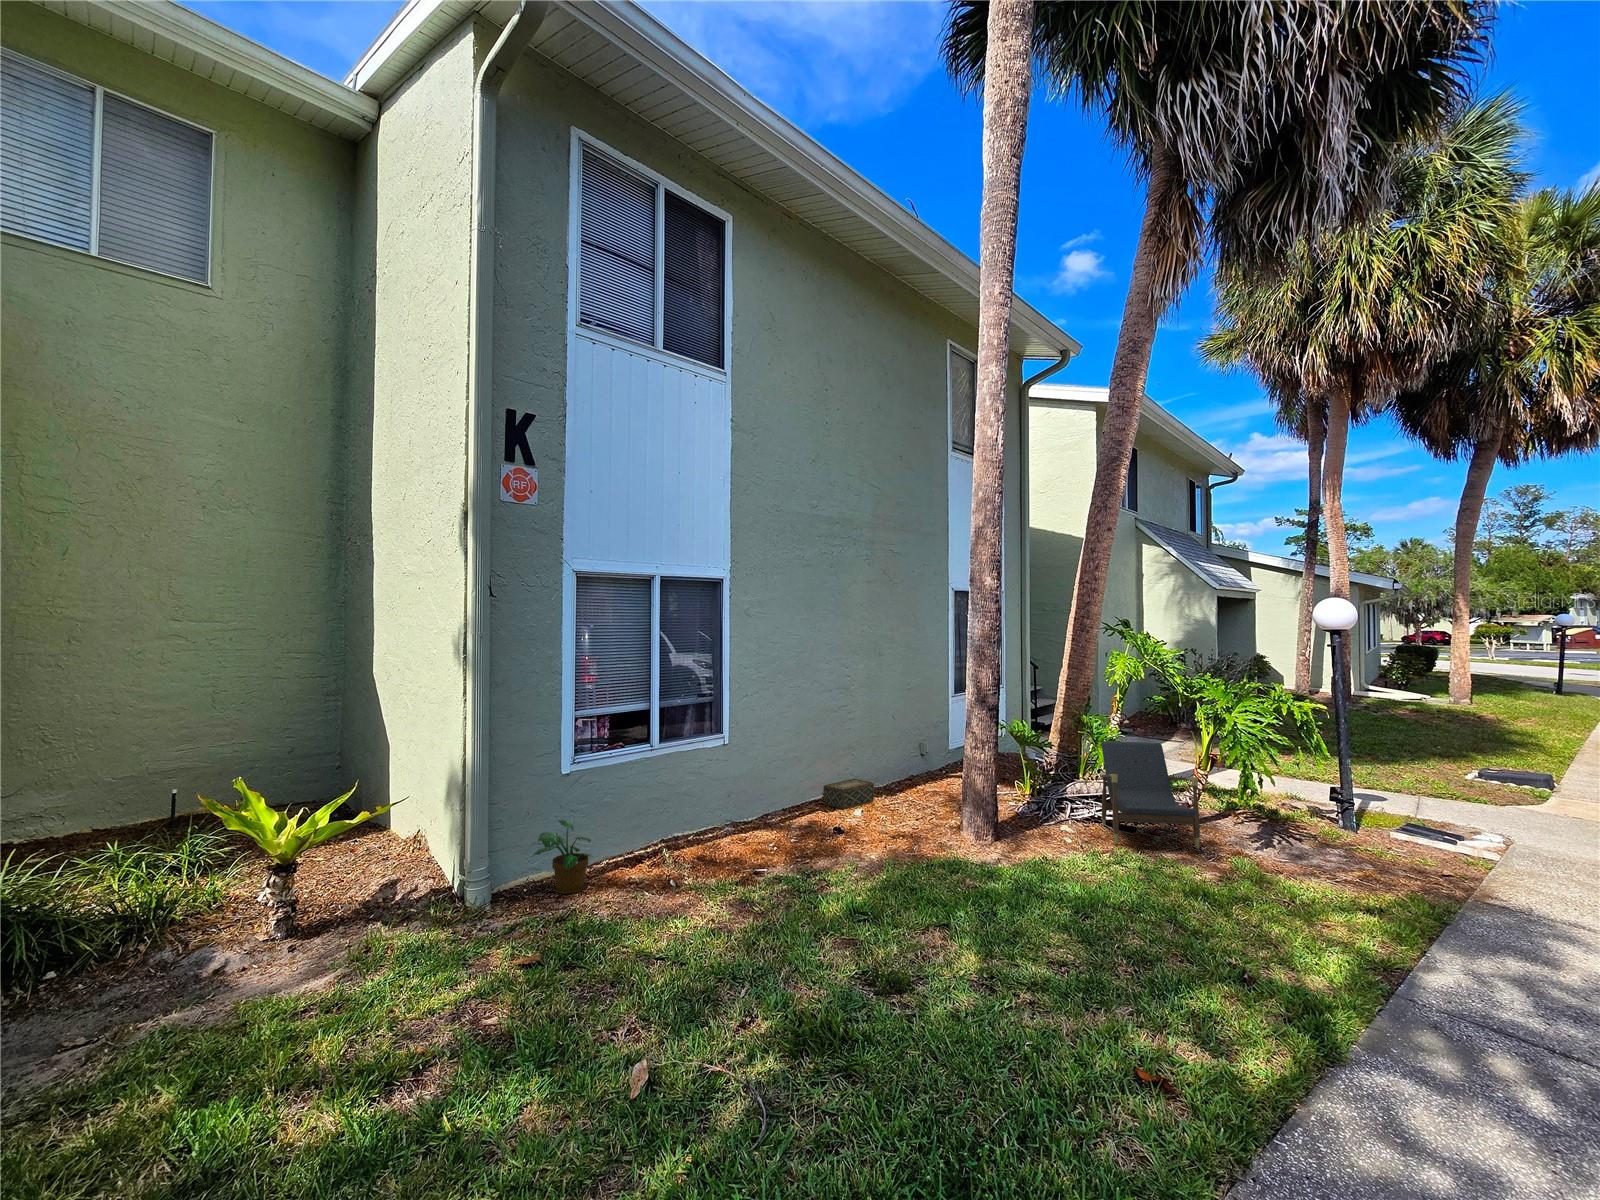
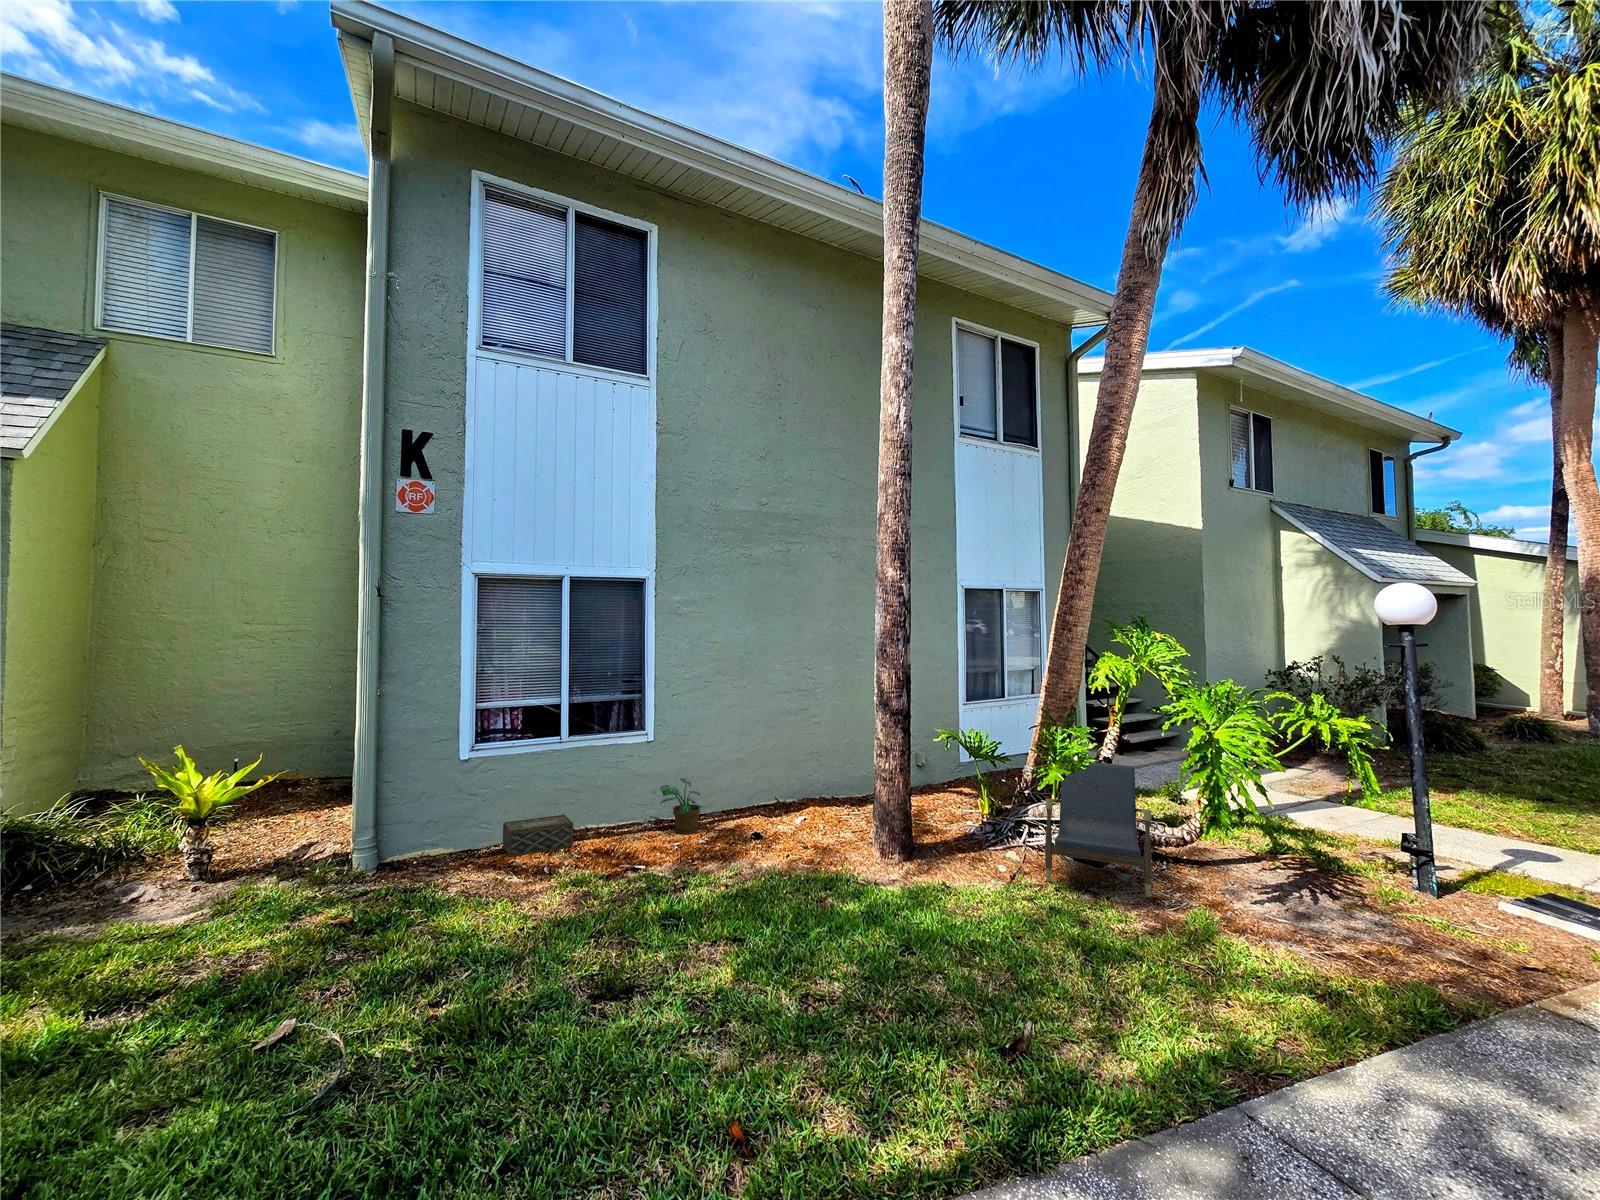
woven basket: present [823,779,874,809] -> present [503,815,573,856]
potted plant: present [533,820,591,894] -> present [660,778,703,834]

